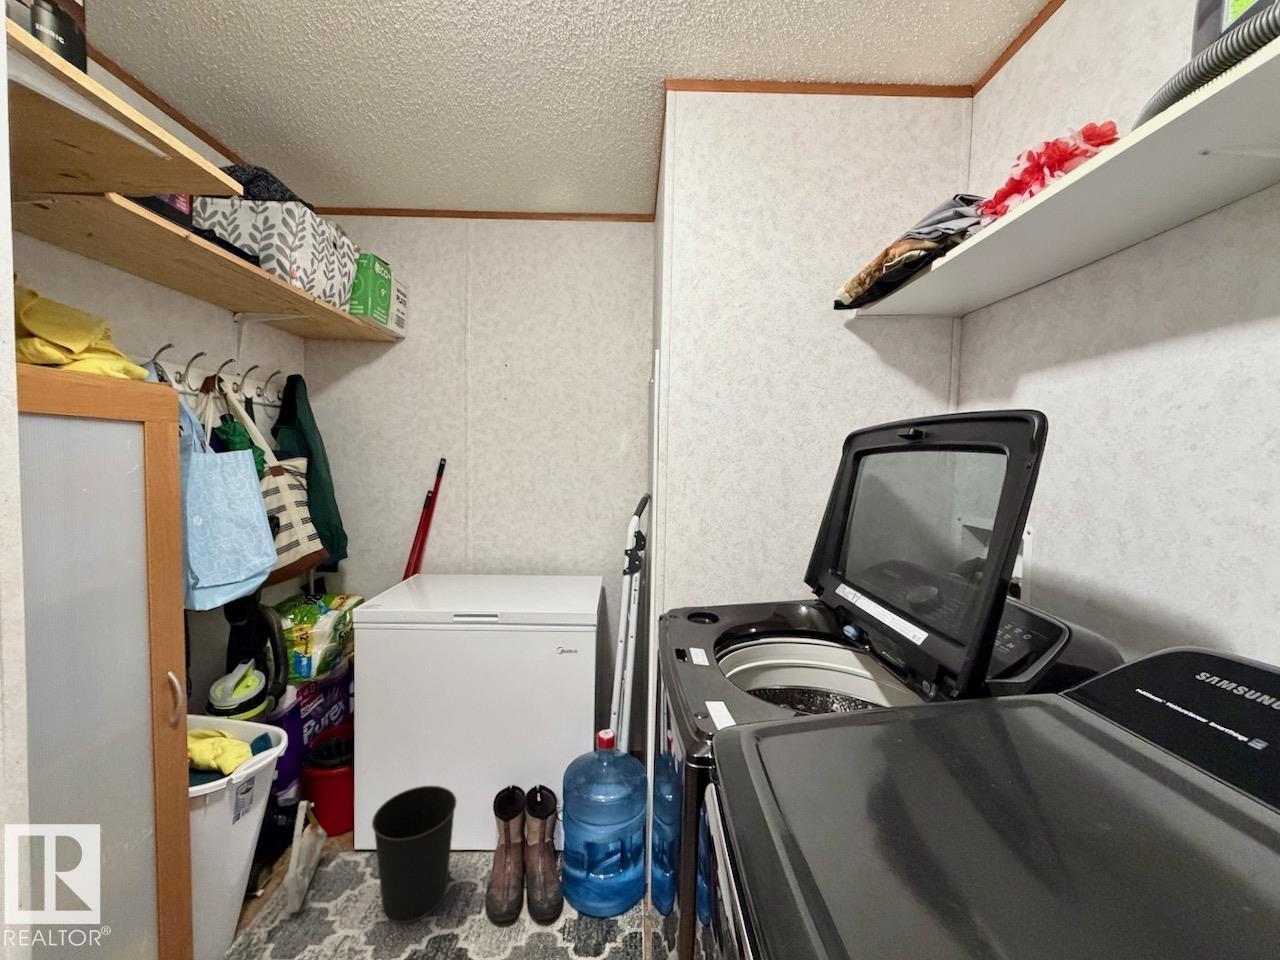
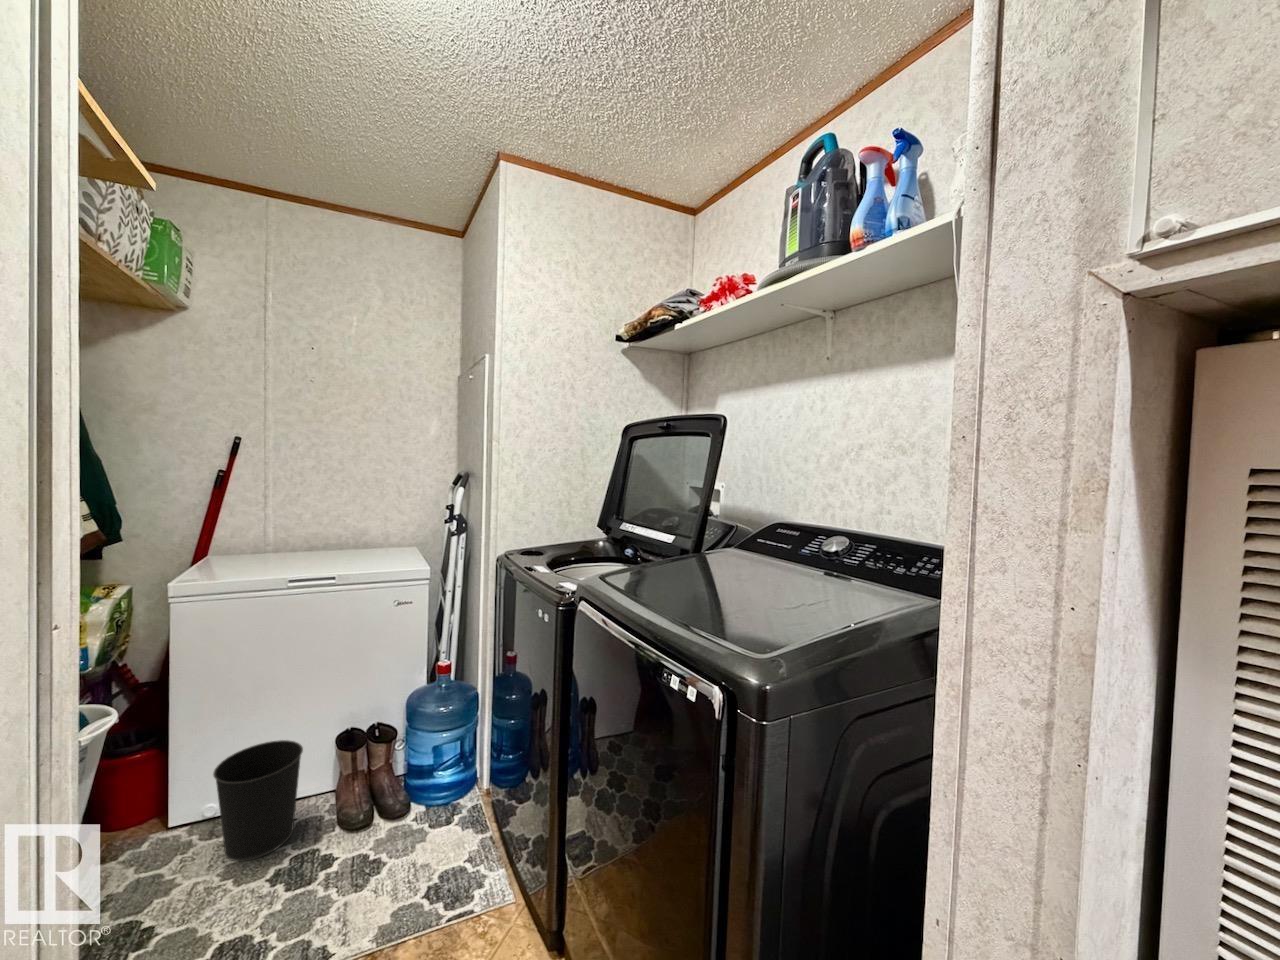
bag: present [283,801,327,914] -> none [103,780,134,888]

